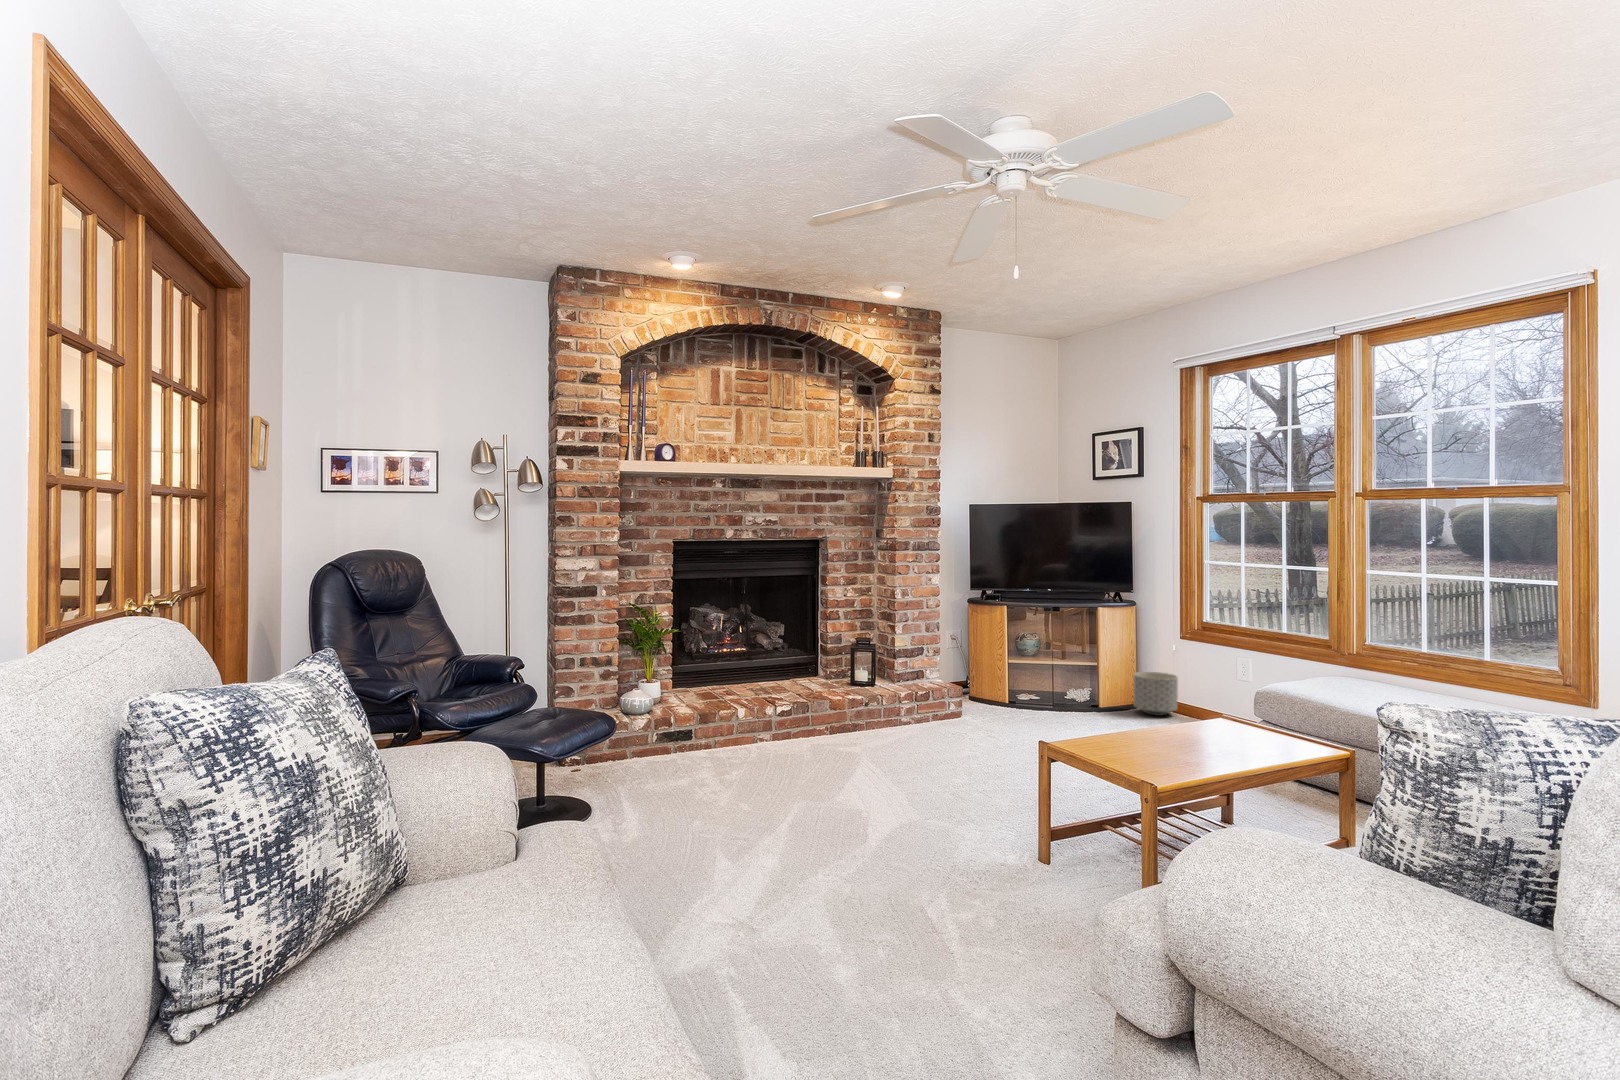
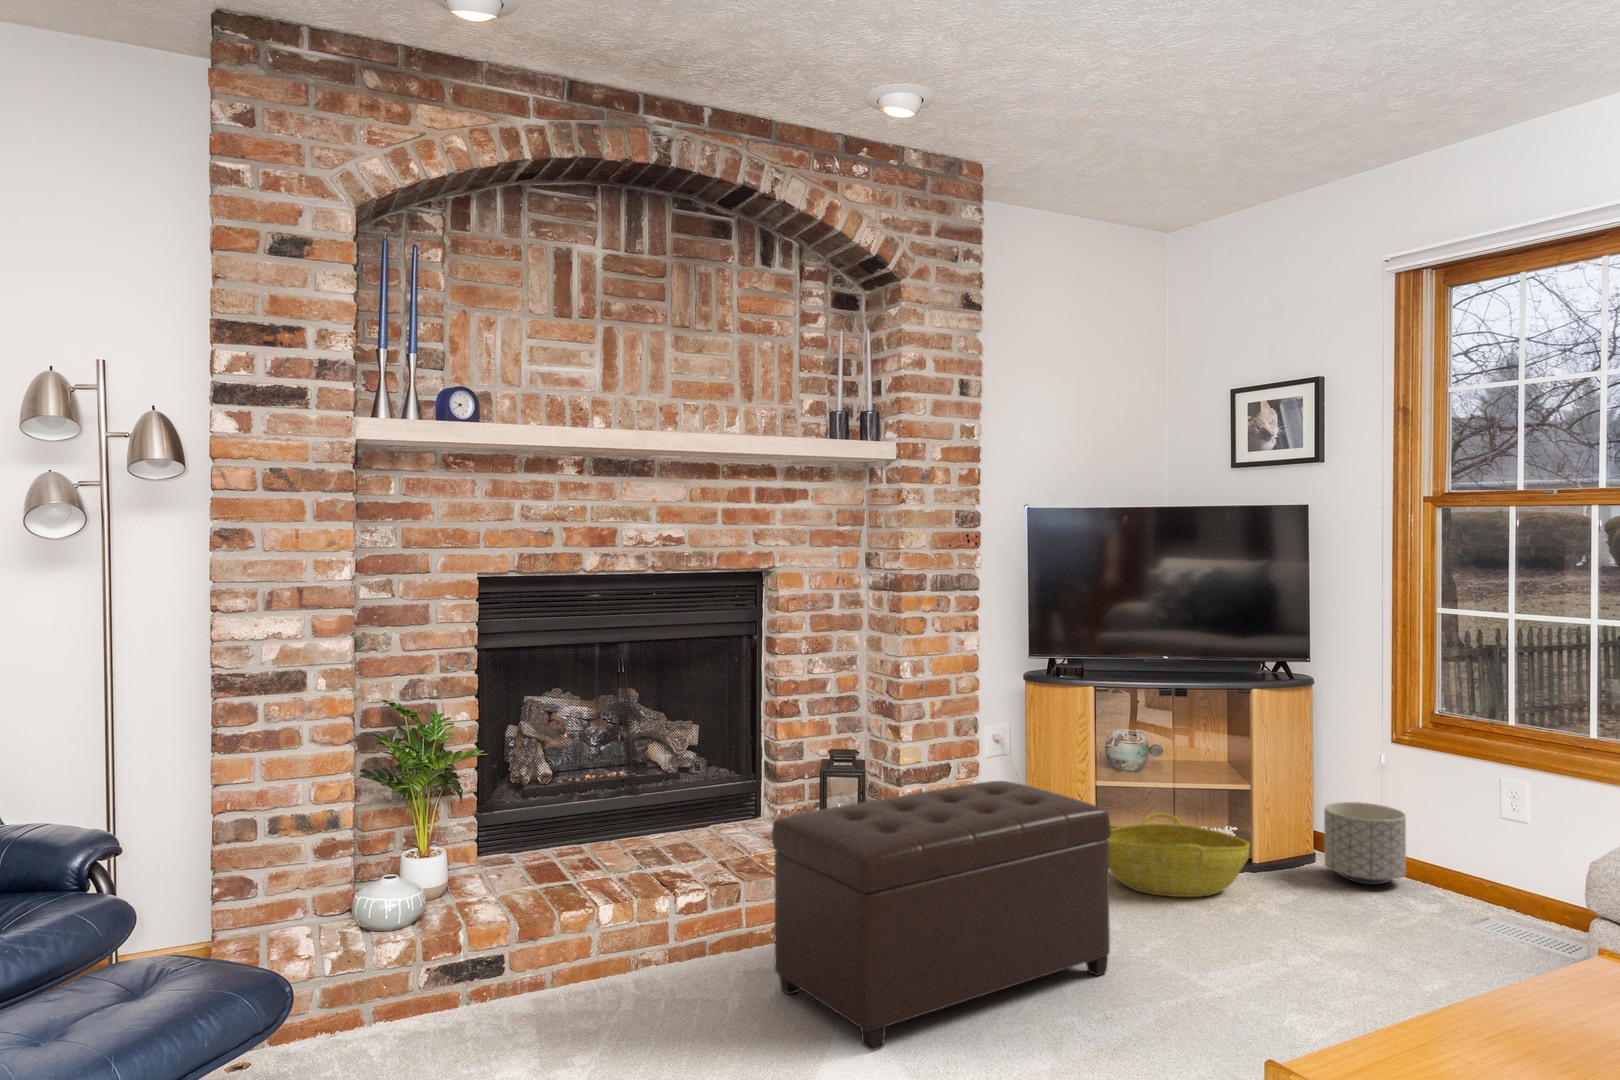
ottoman: none [826,651,1000,767] -> present [772,781,1111,1051]
basket: none [1004,677,1088,719] -> present [1108,813,1250,897]

